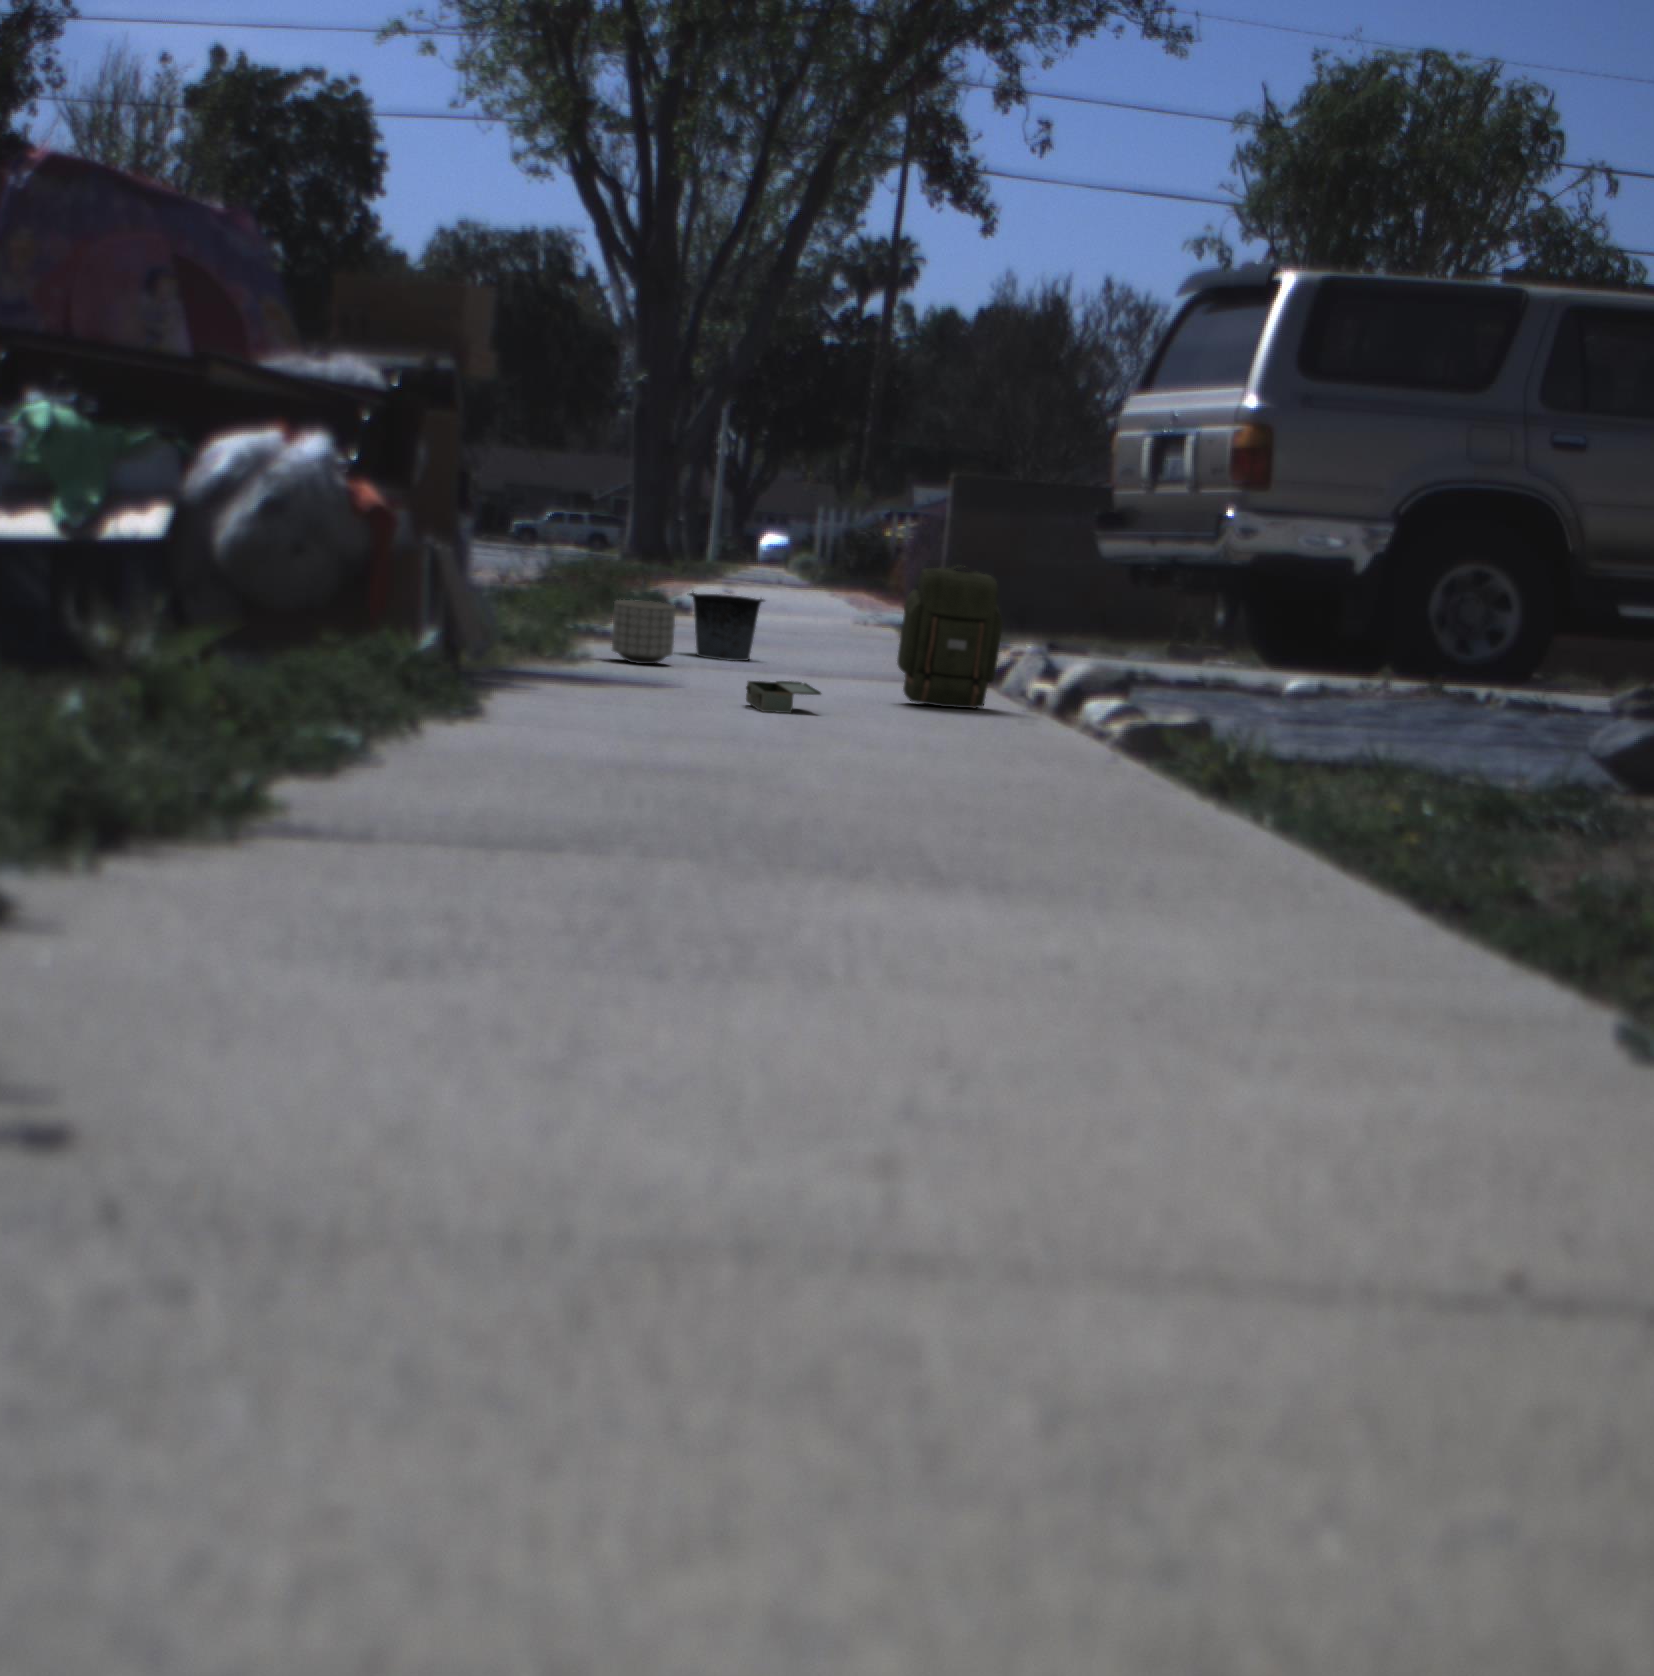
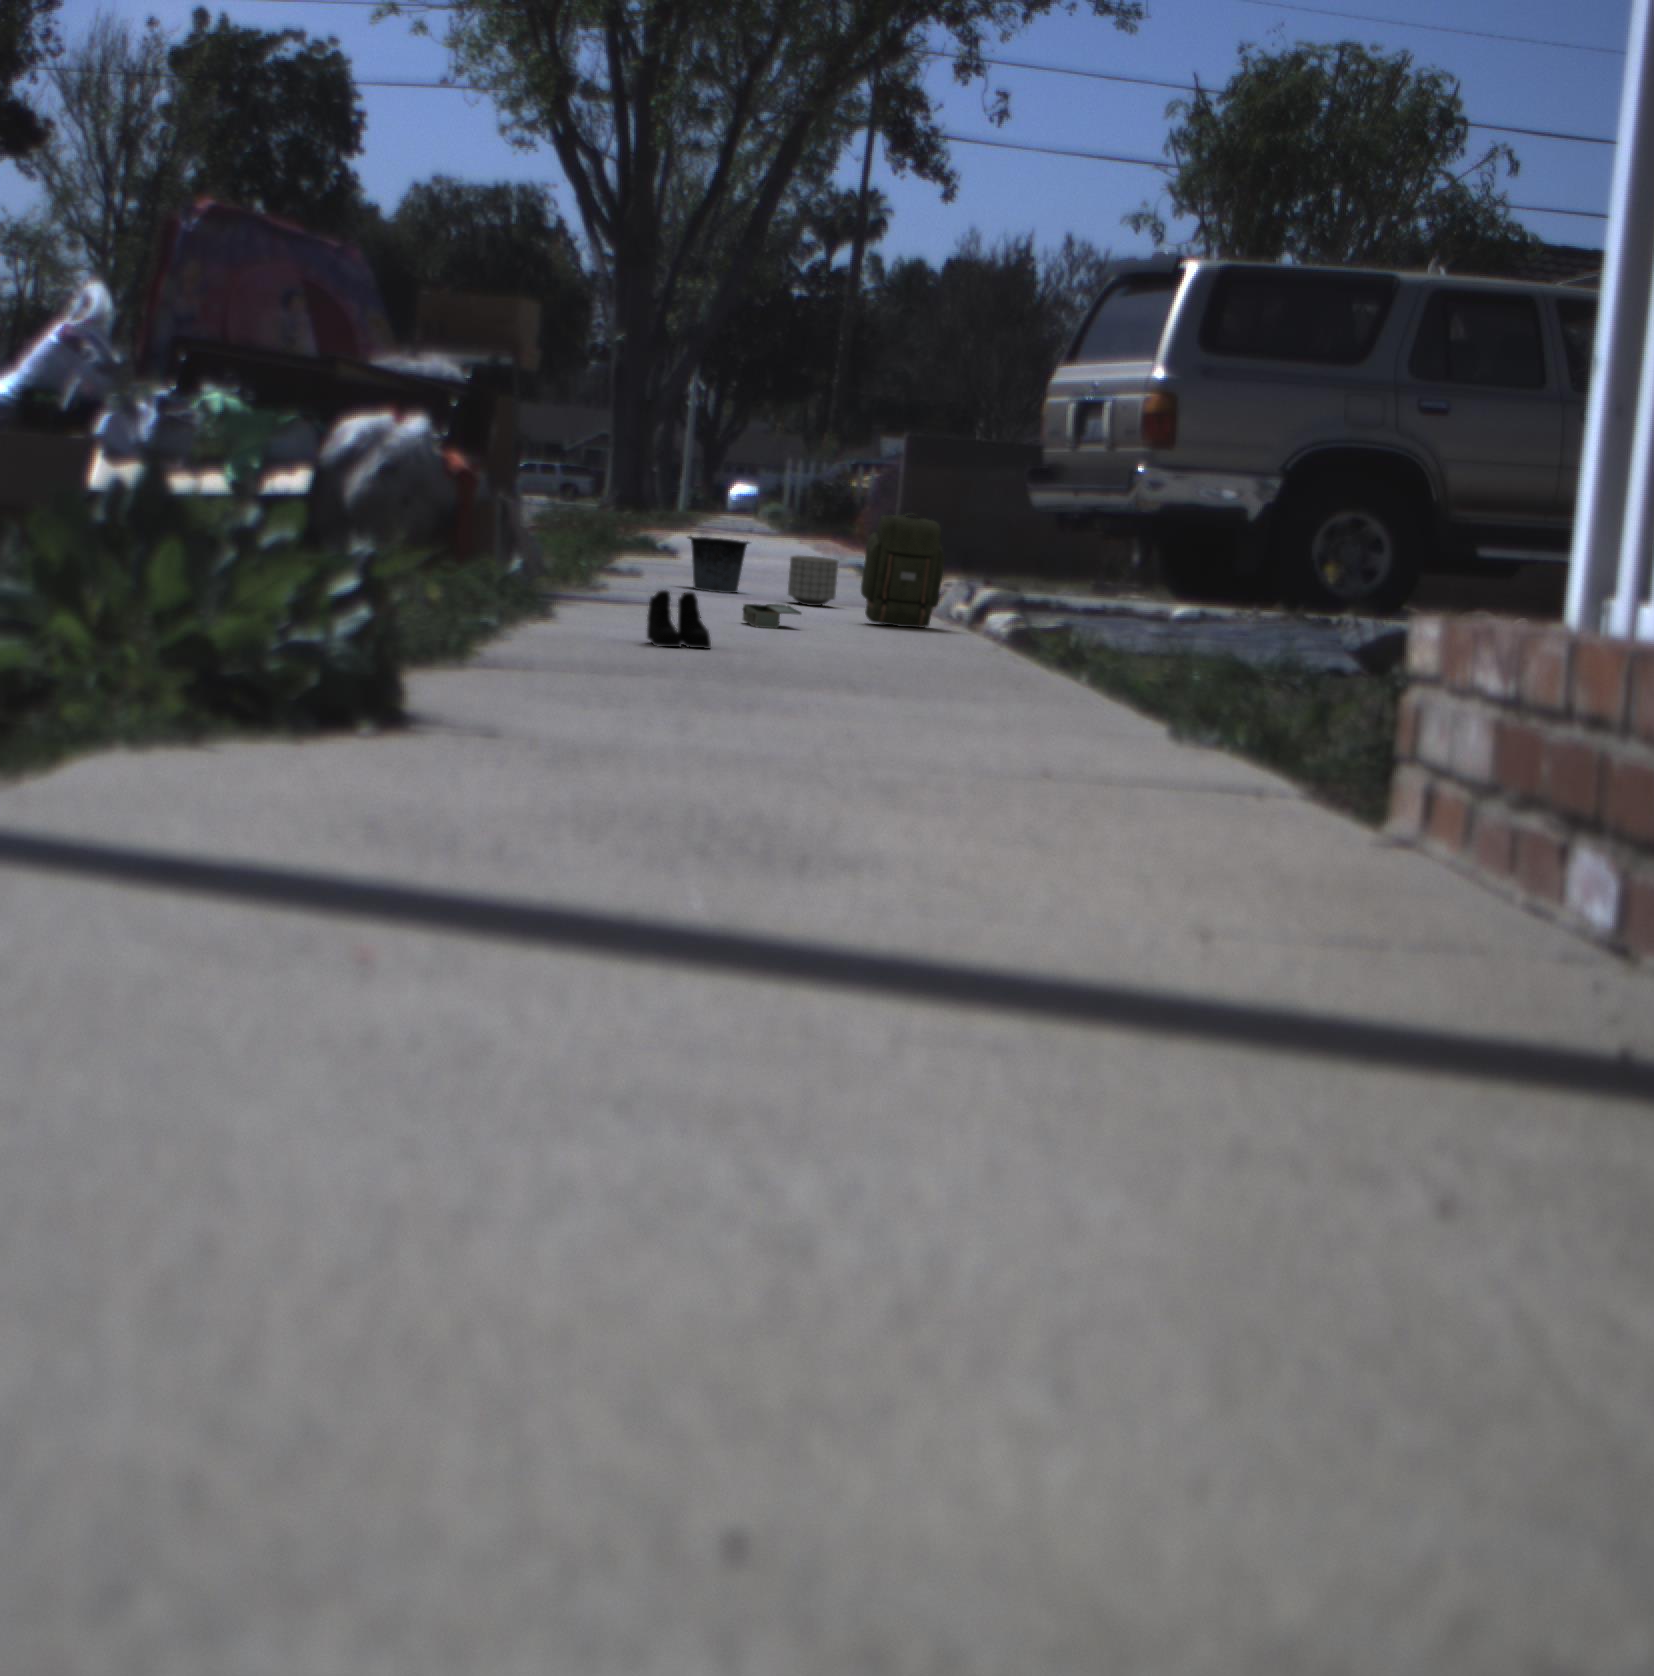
planter: present [612,600,676,664] -> present [788,555,838,606]
boots: none [606,670,693,749] -> present [647,590,711,649]

